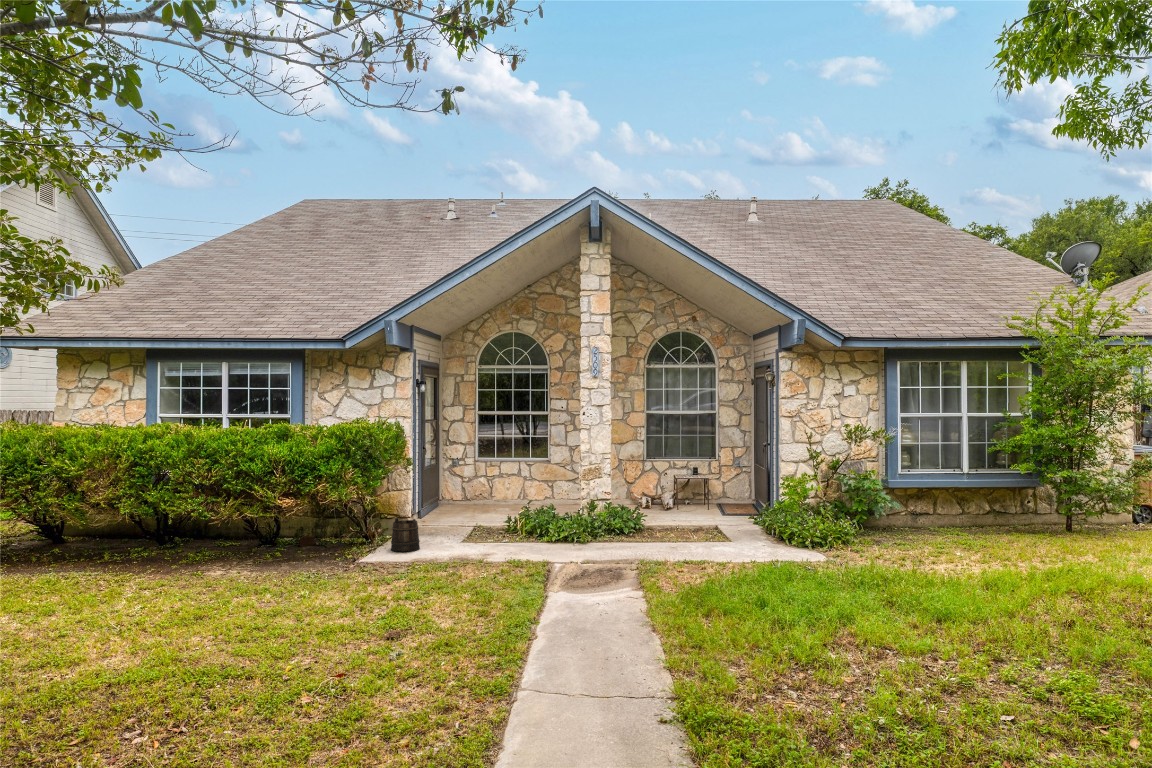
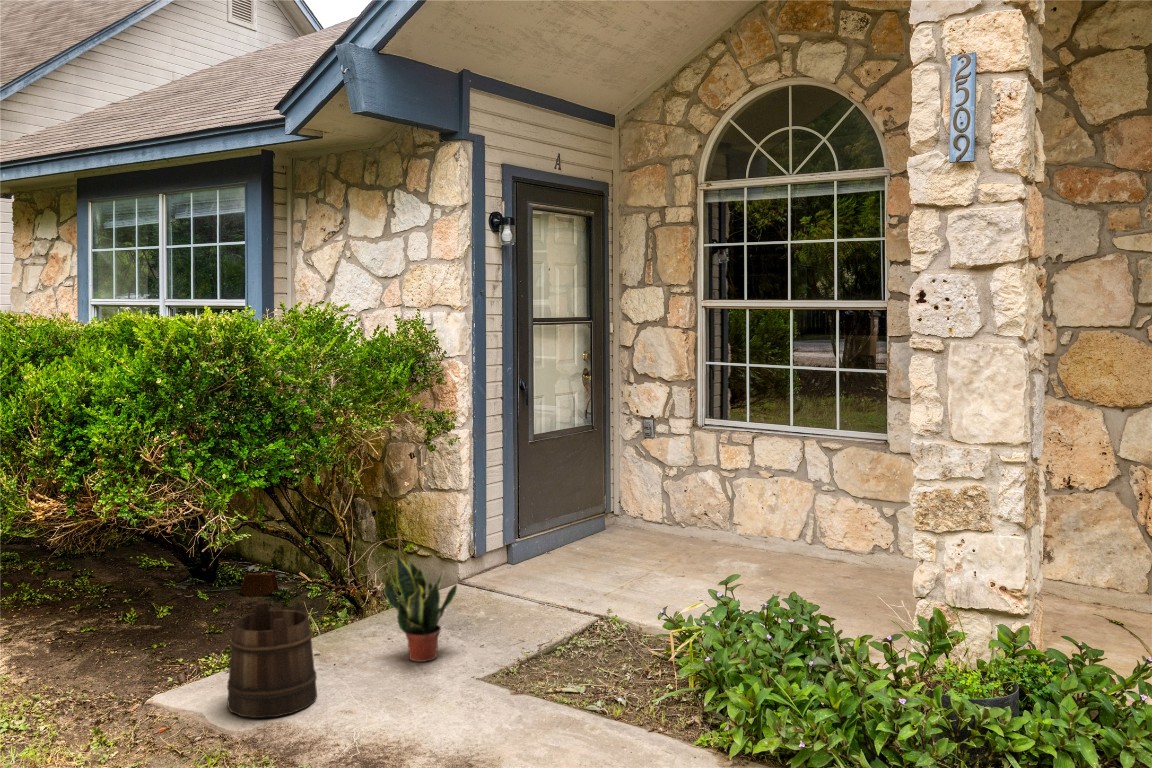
potted plant: none [423,502,444,538] -> present [384,556,457,662]

